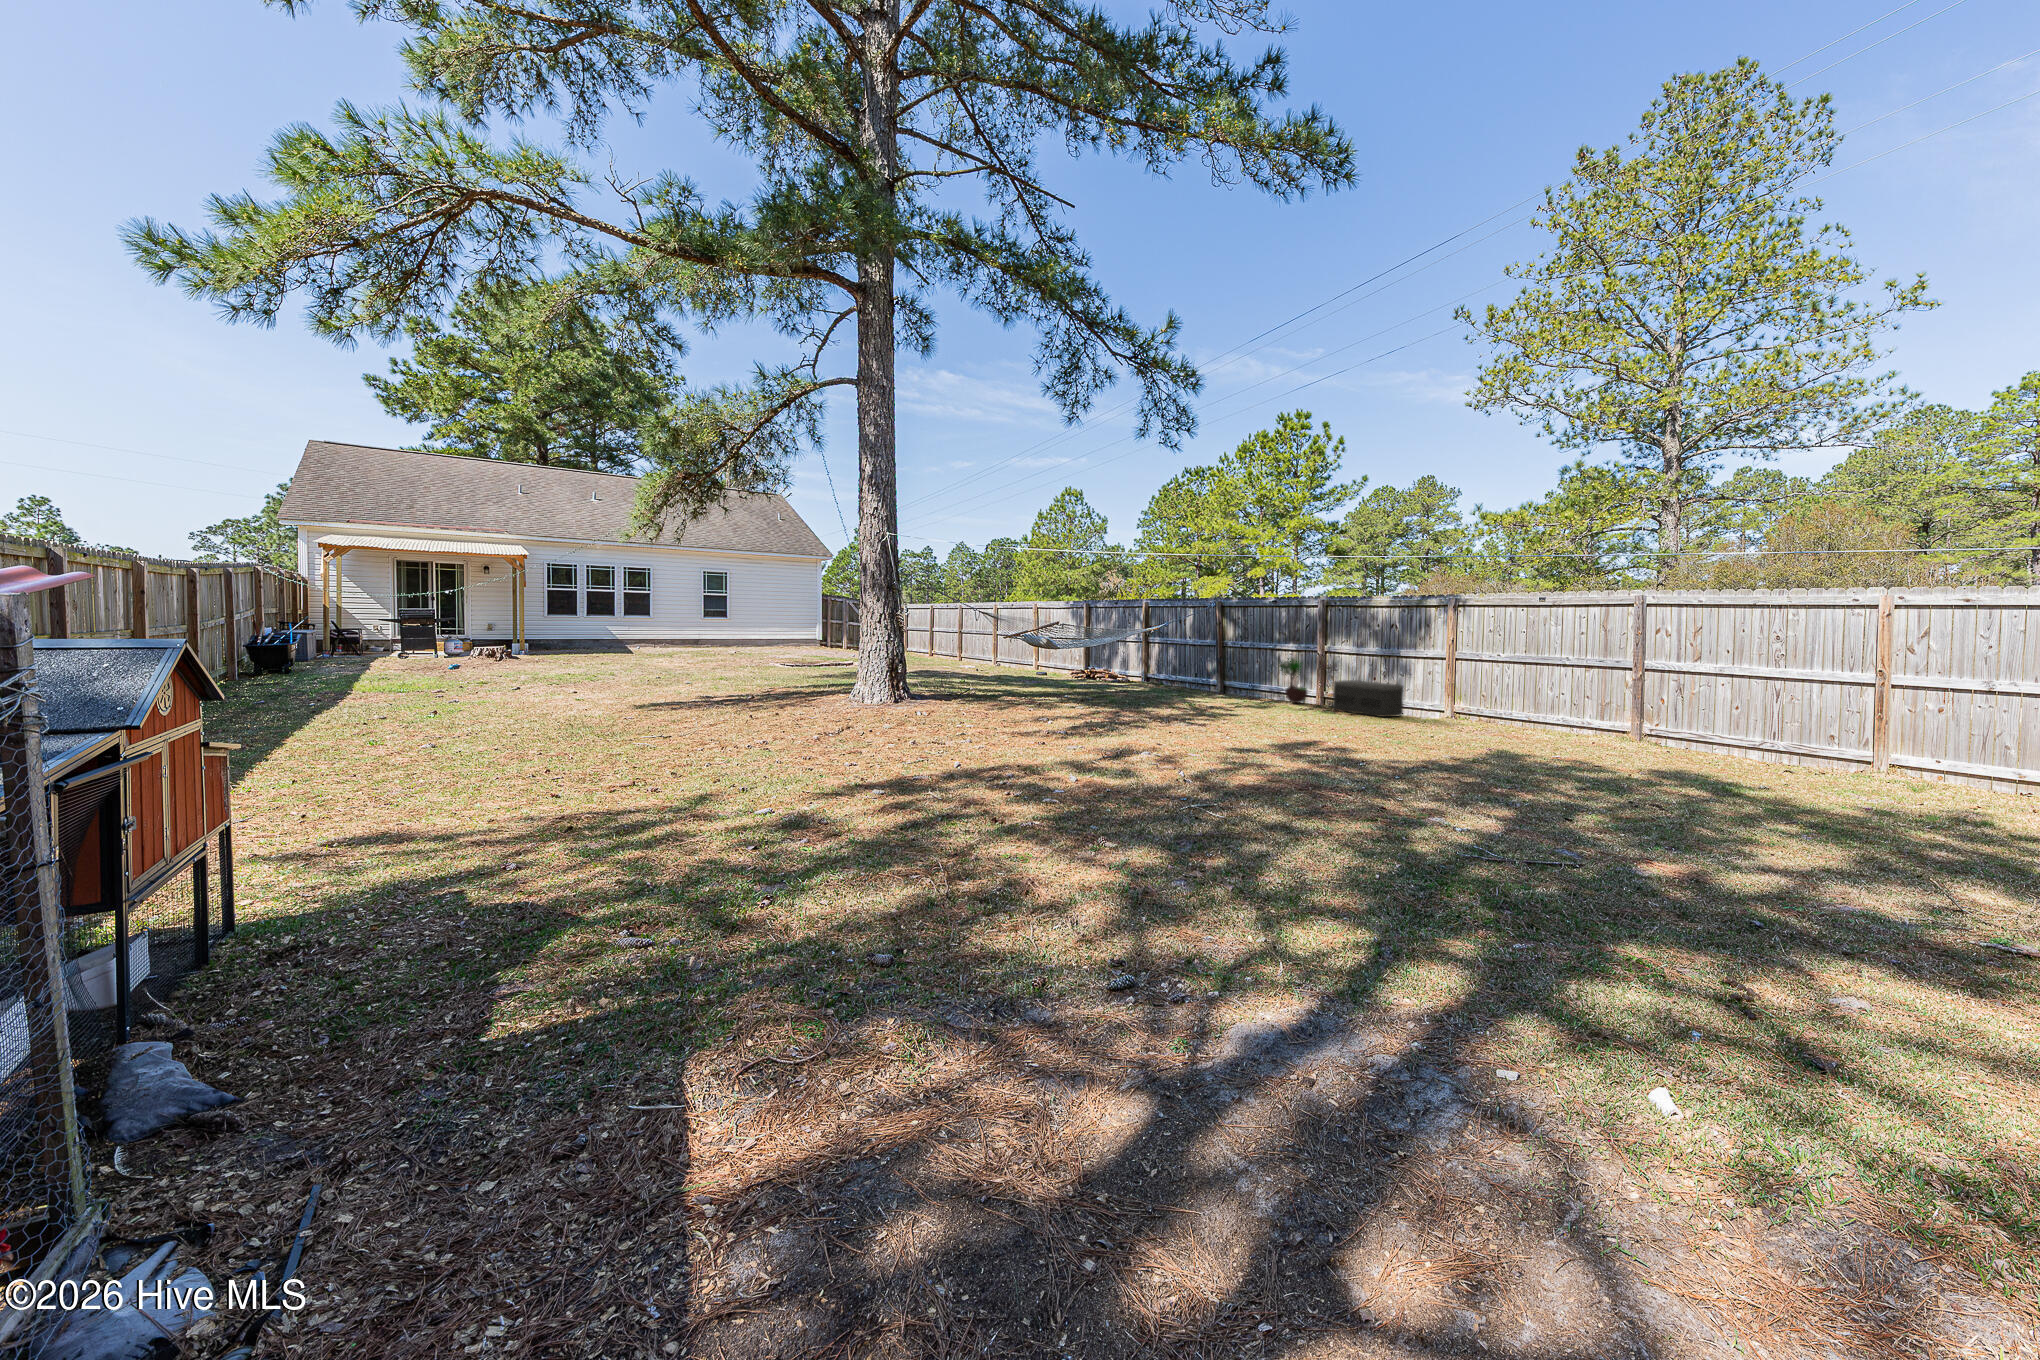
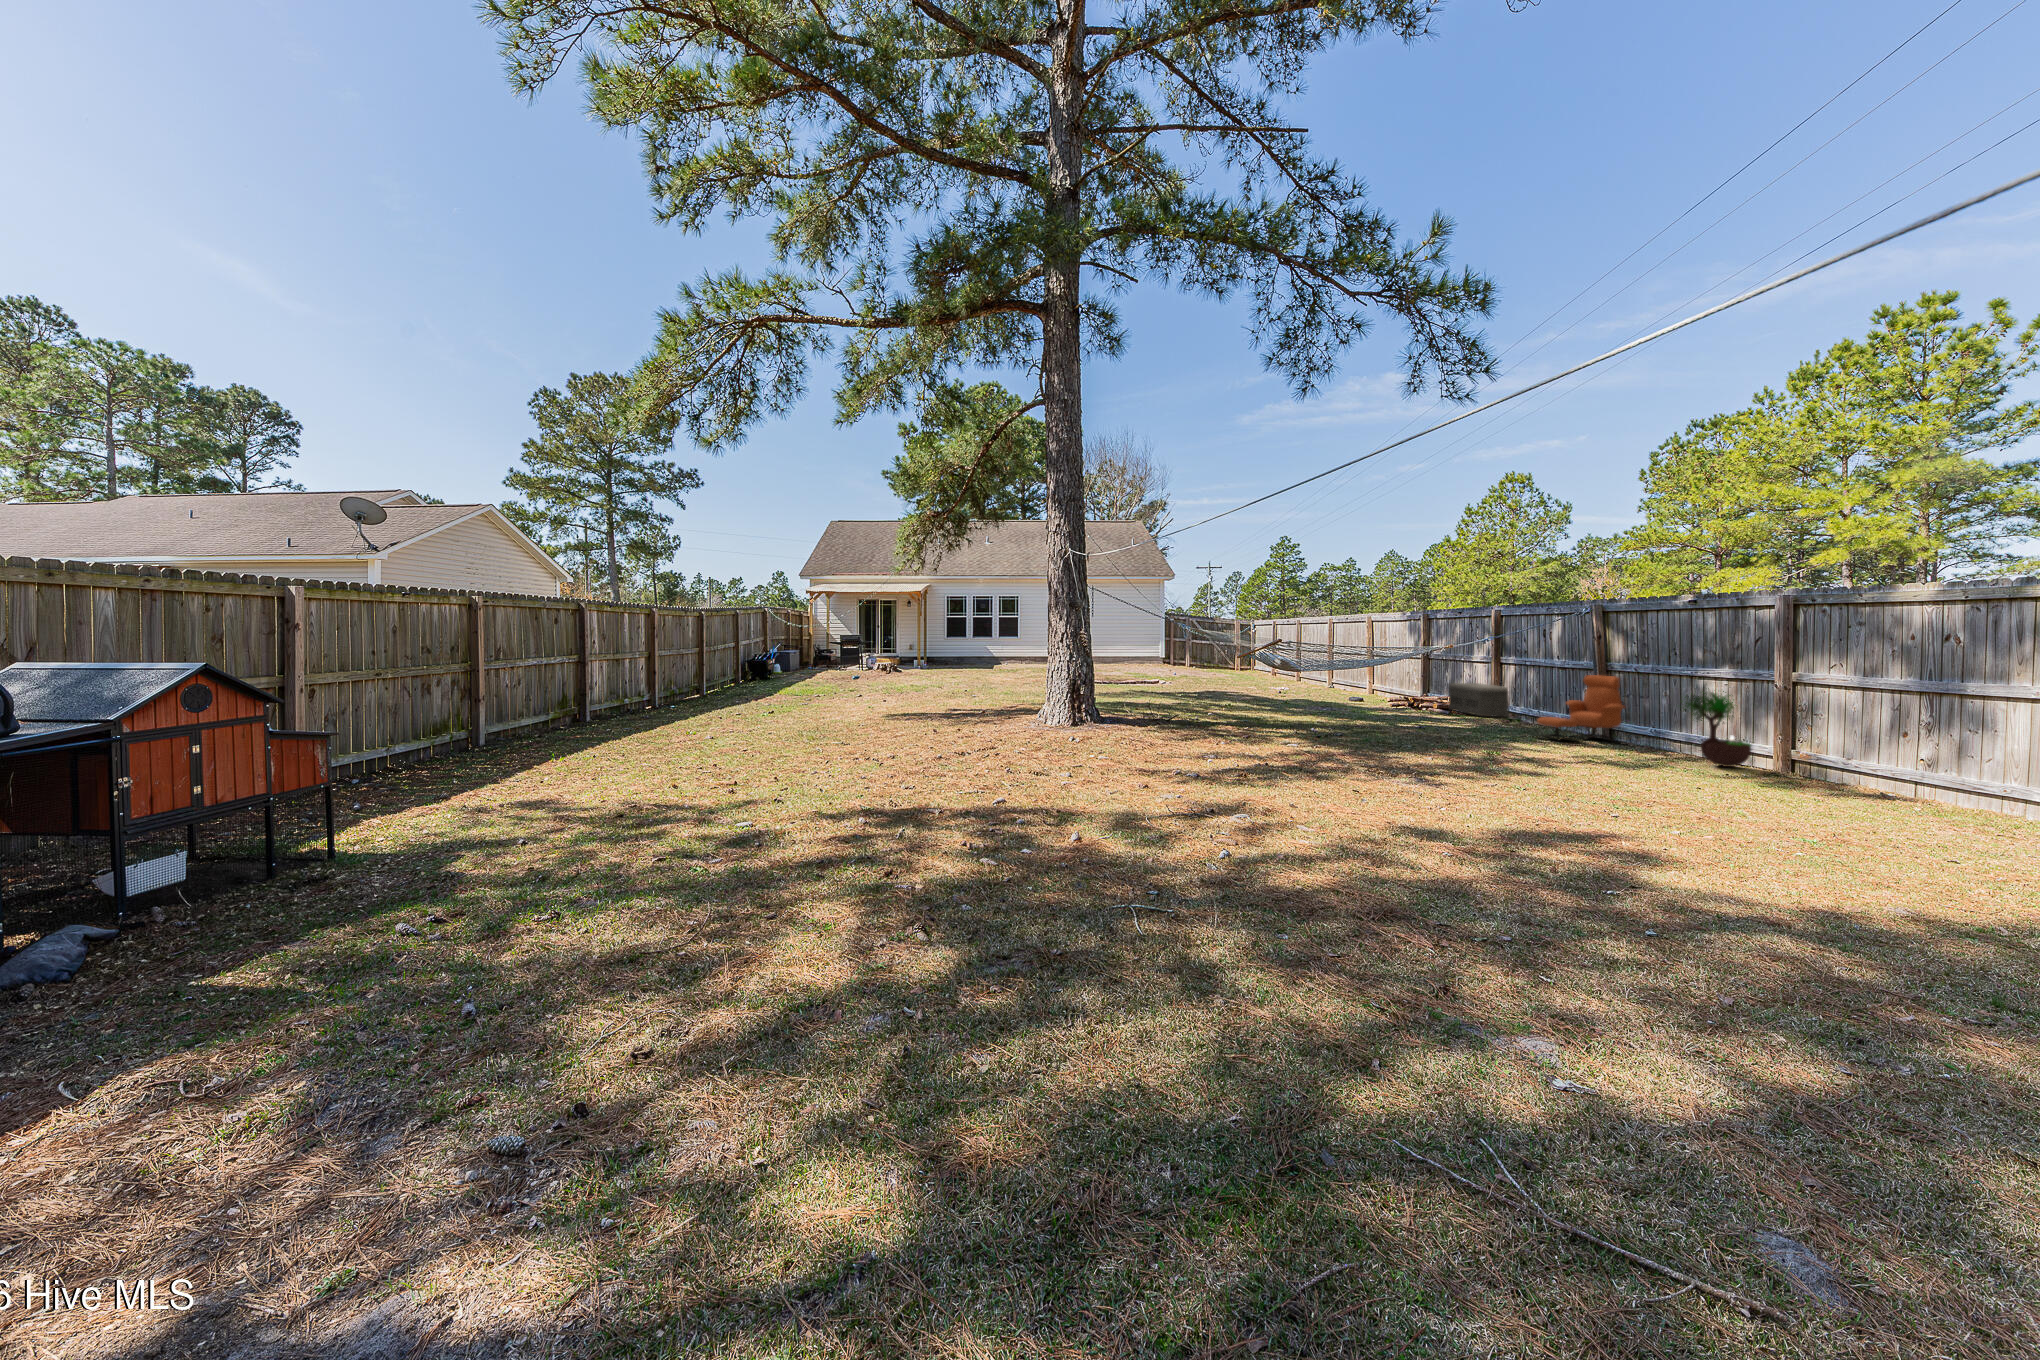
lounge chair: none [1191,649,1237,695] -> present [1537,675,1625,741]
storage bench: present [1333,680,1404,717] -> present [1449,683,1509,717]

